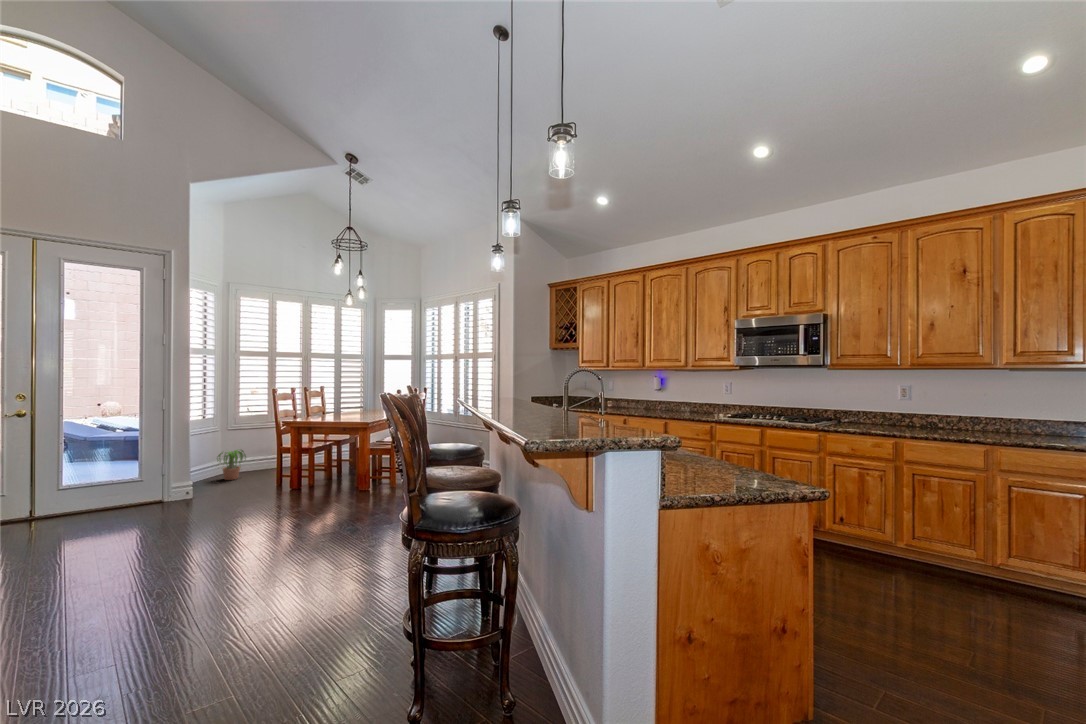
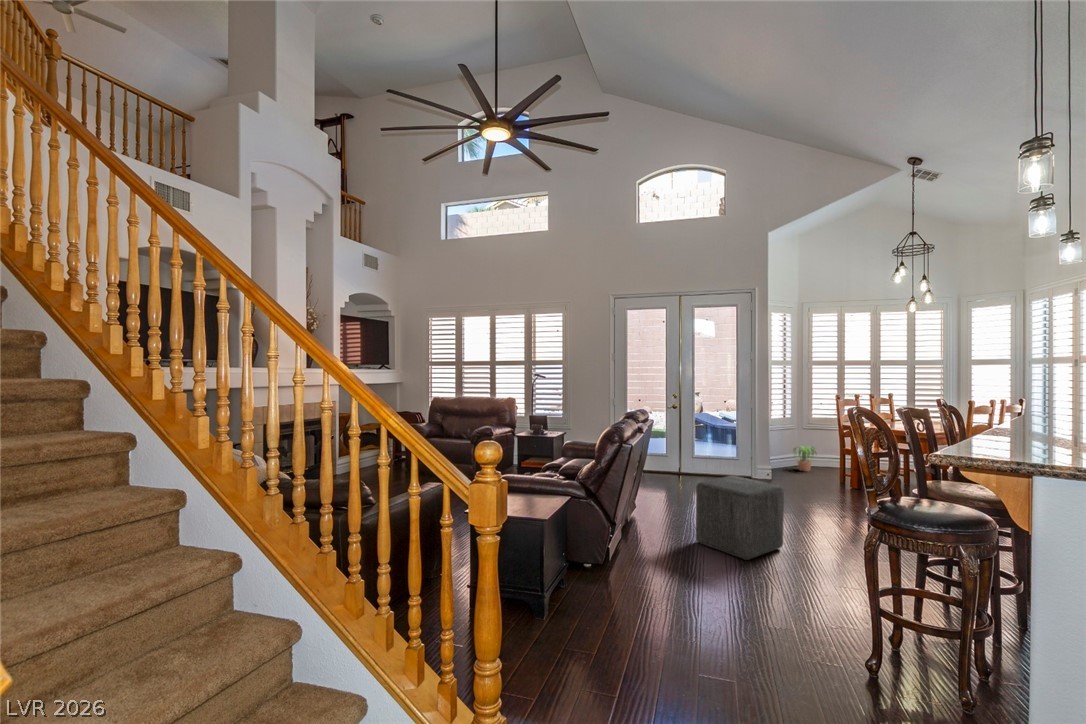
ottoman: none [69,506,232,639] -> present [696,475,784,560]

